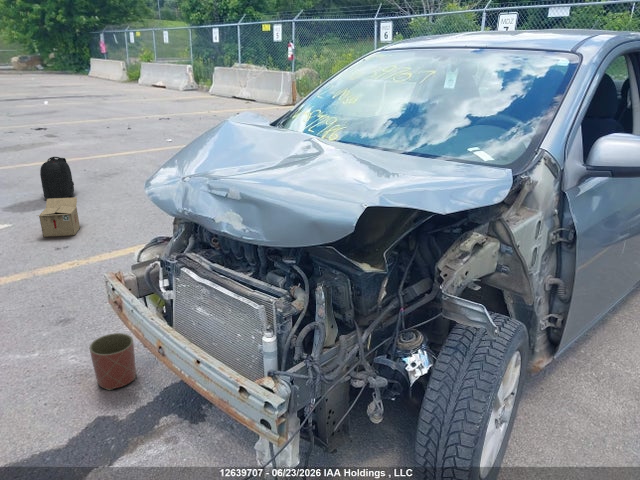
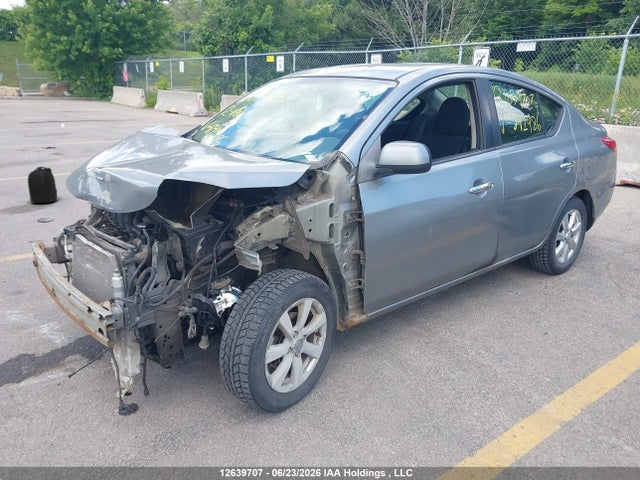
cardboard box: present [38,197,80,237] -> none [12,199,52,231]
planter: present [89,333,136,390] -> none [16,291,54,333]

